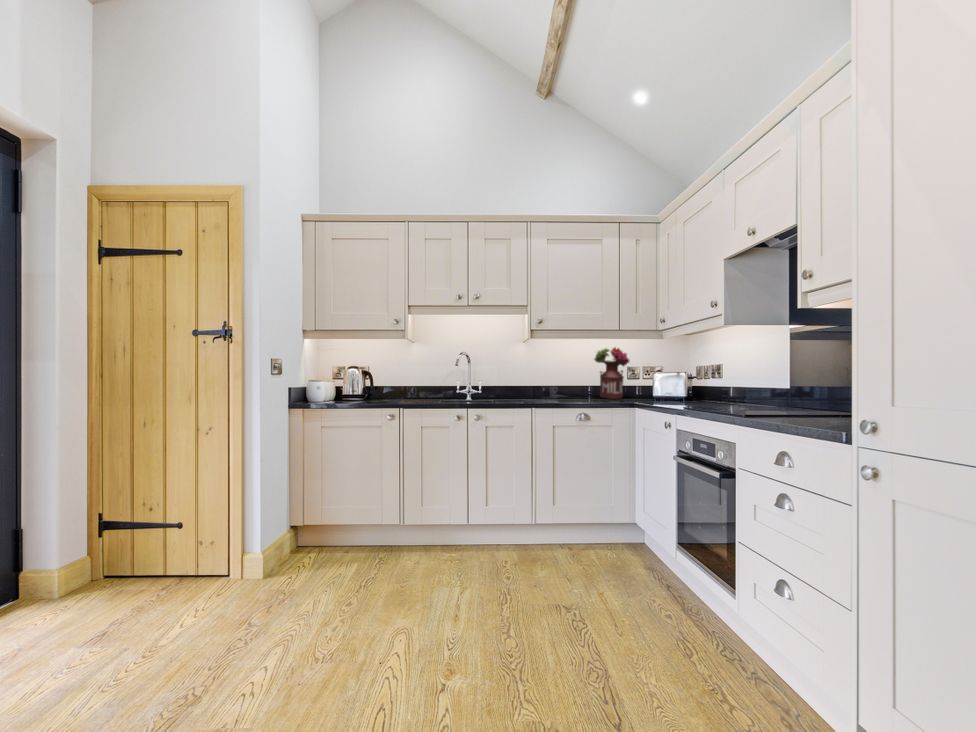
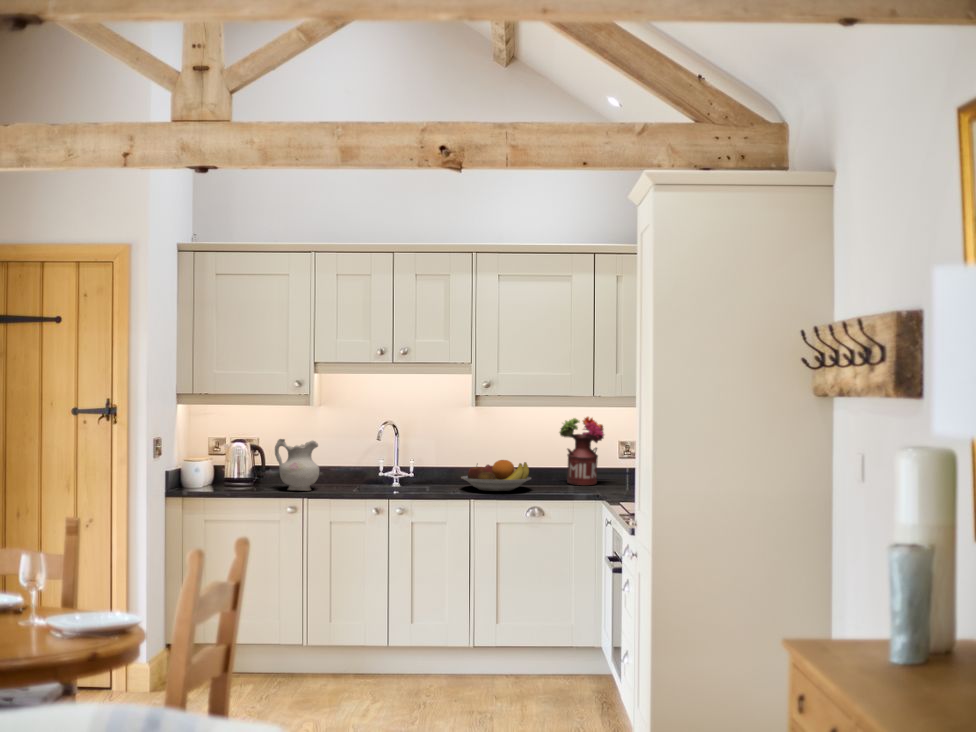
ceramic pitcher: none [376,362,411,403] -> present [275,439,319,491]
fruit bowl: none [522,378,577,402] -> present [461,460,531,491]

